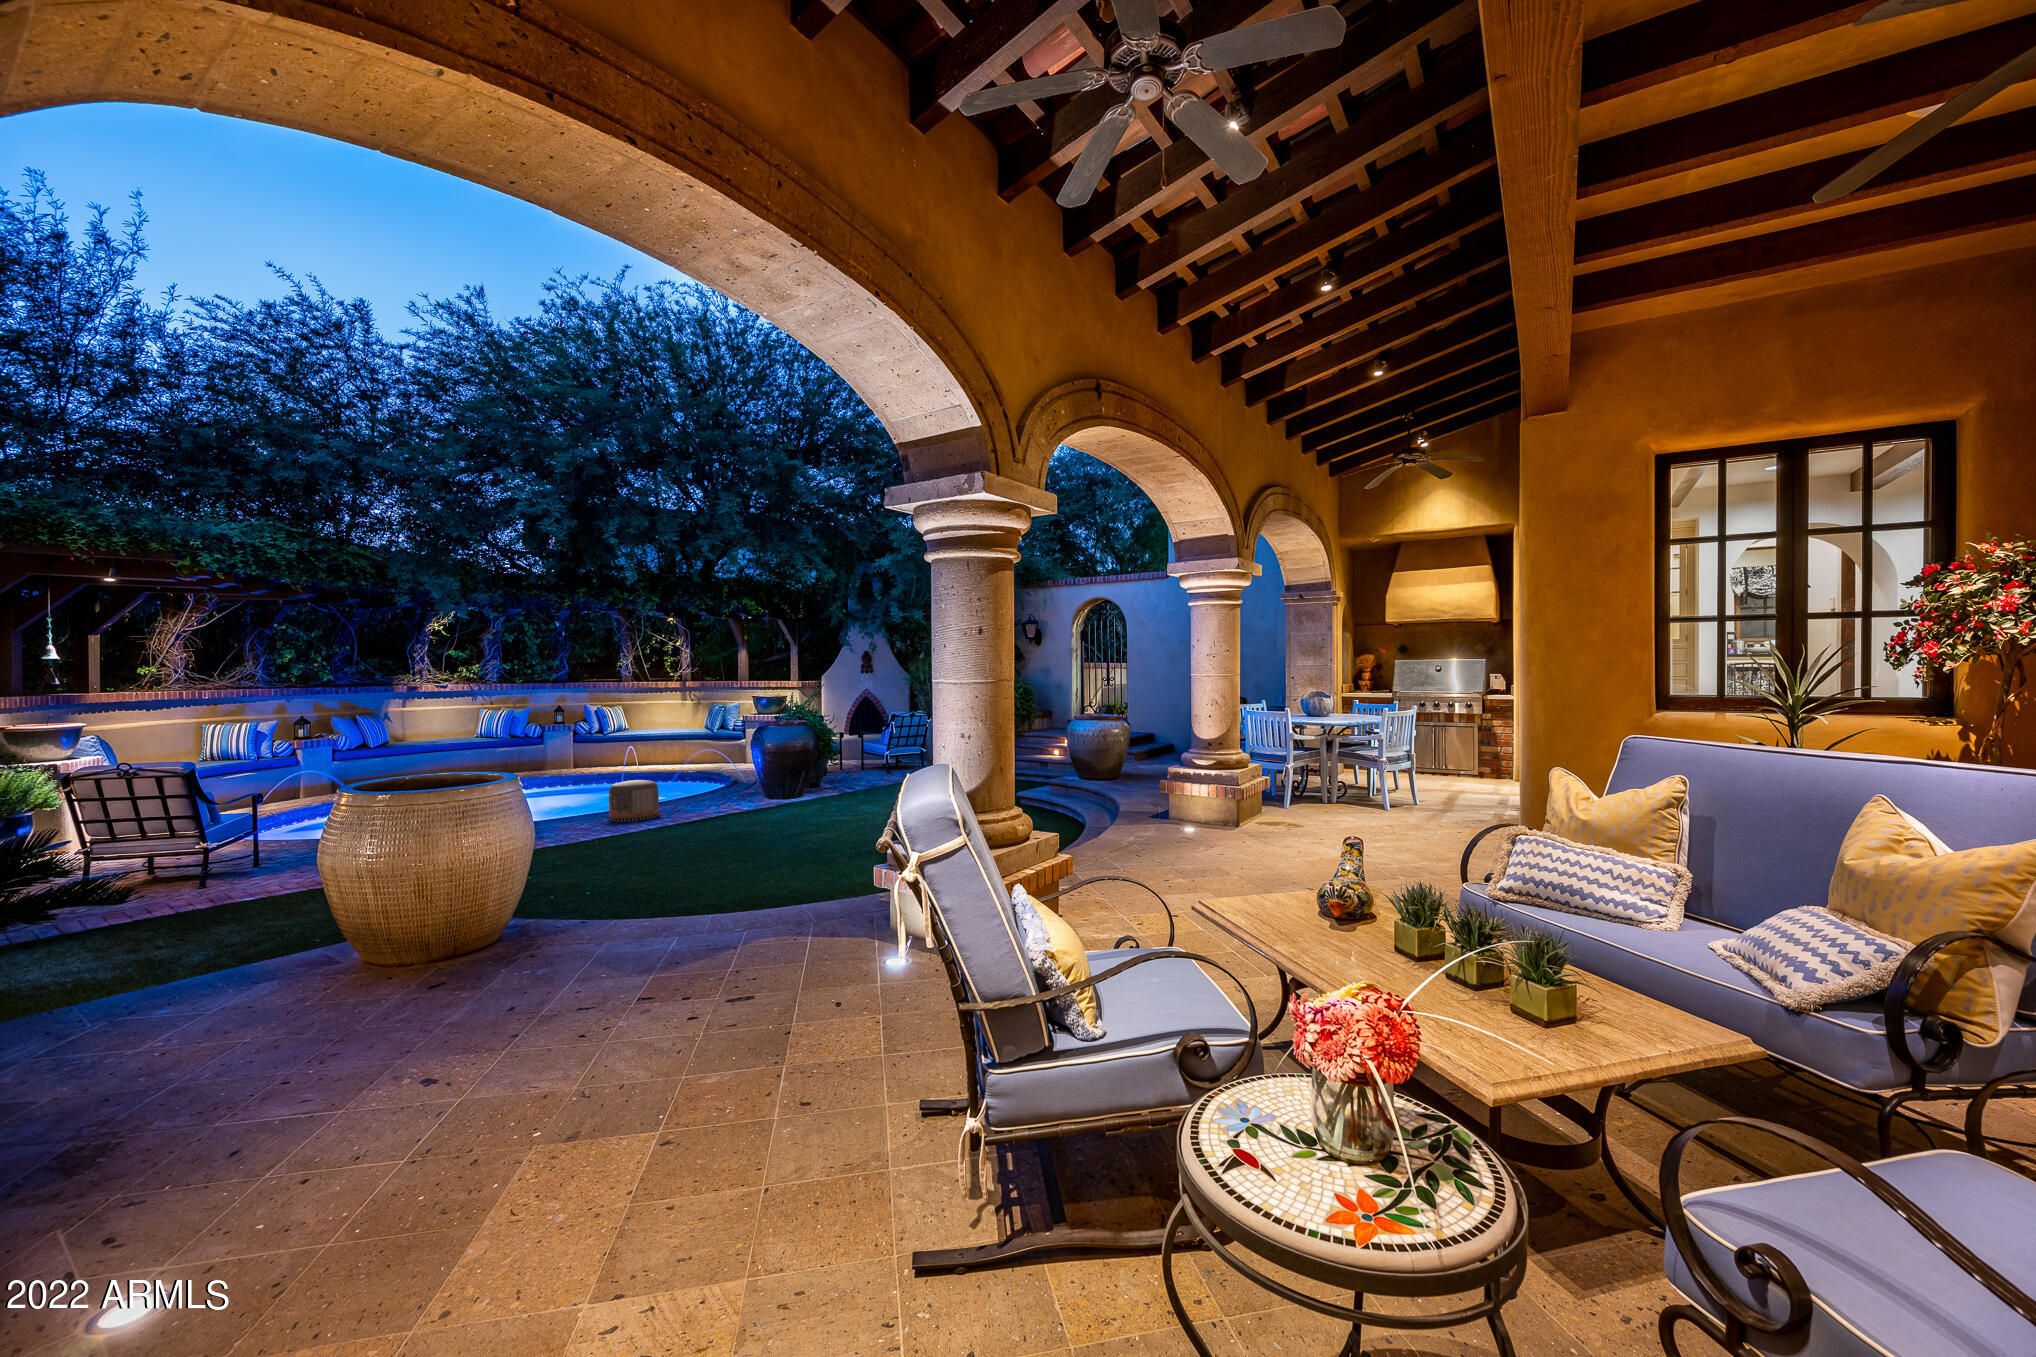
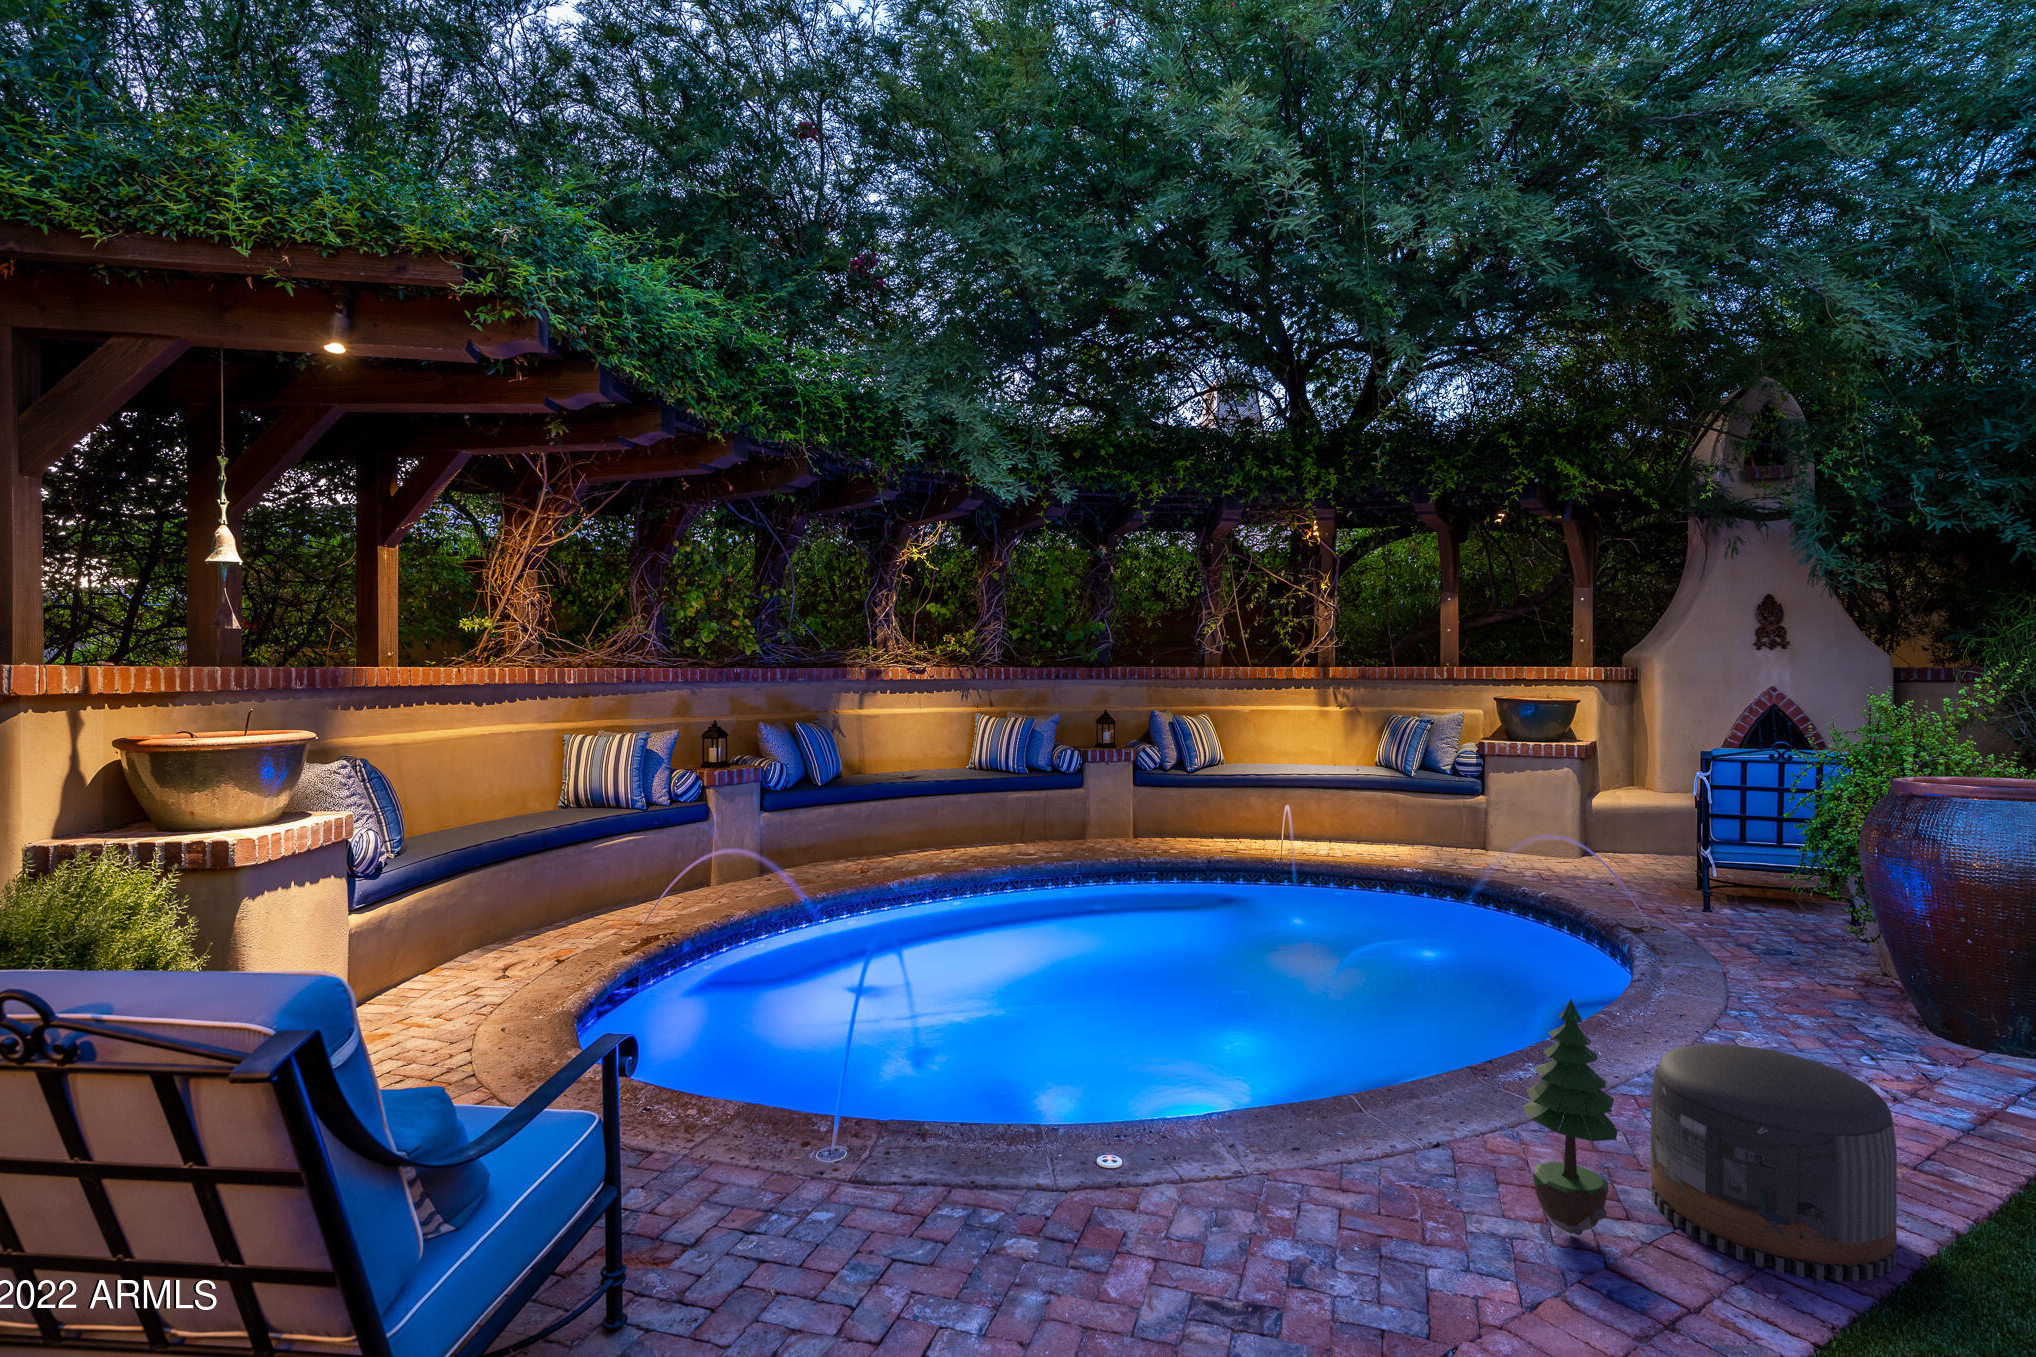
potted tree: none [567,768,590,823] -> present [1522,999,1617,1235]

